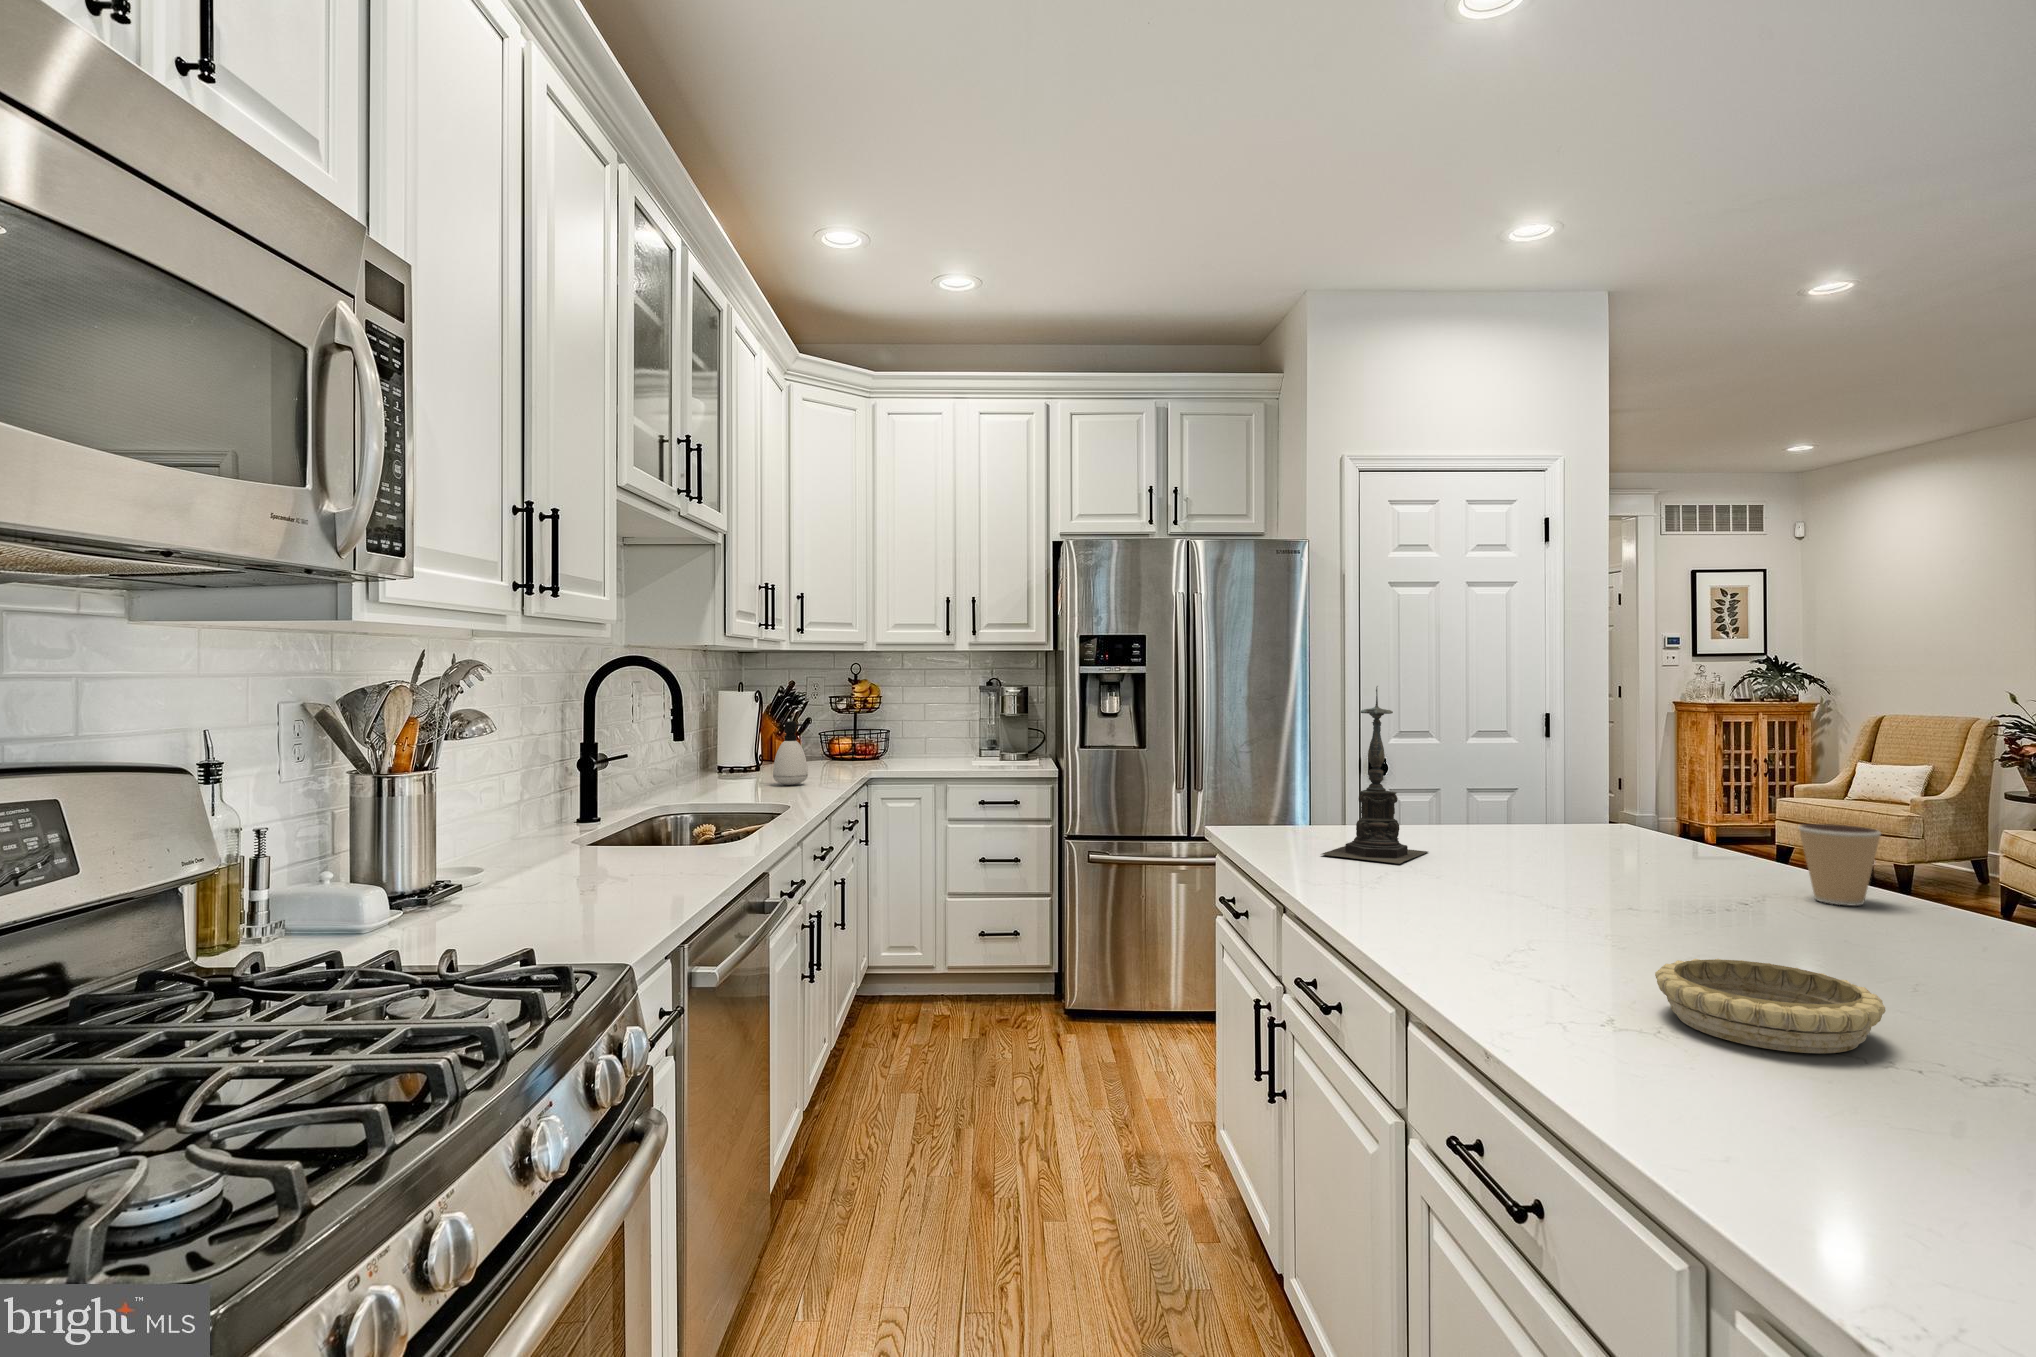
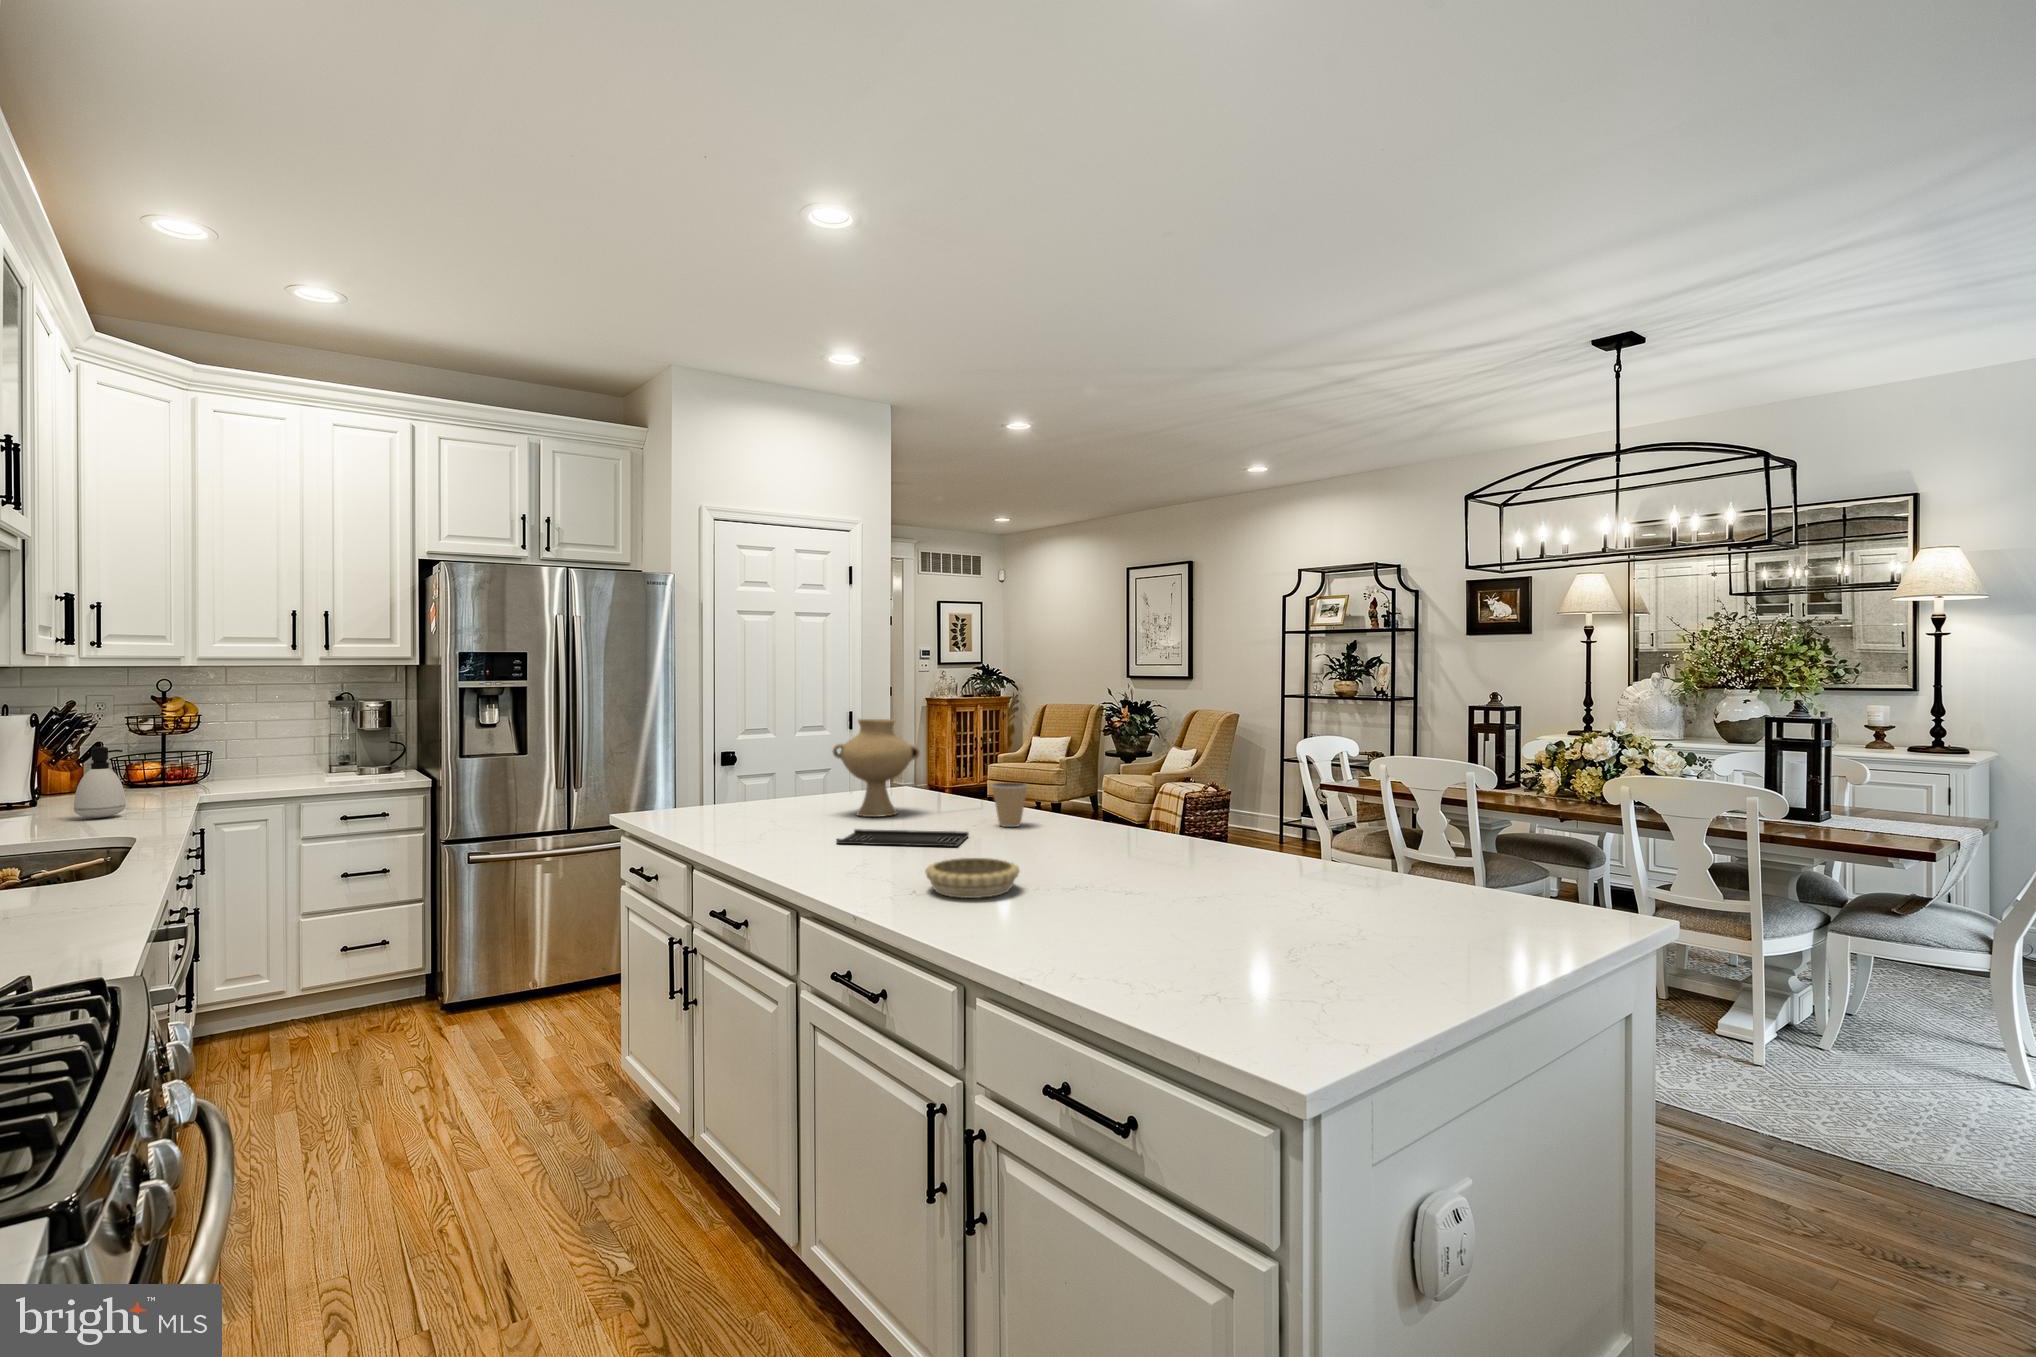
candle holder: present [1322,686,1427,864] -> none [713,706,787,831]
vase: none [1501,709,1652,861] -> present [832,719,920,817]
tray: none [1497,876,1750,930] -> present [836,829,969,847]

